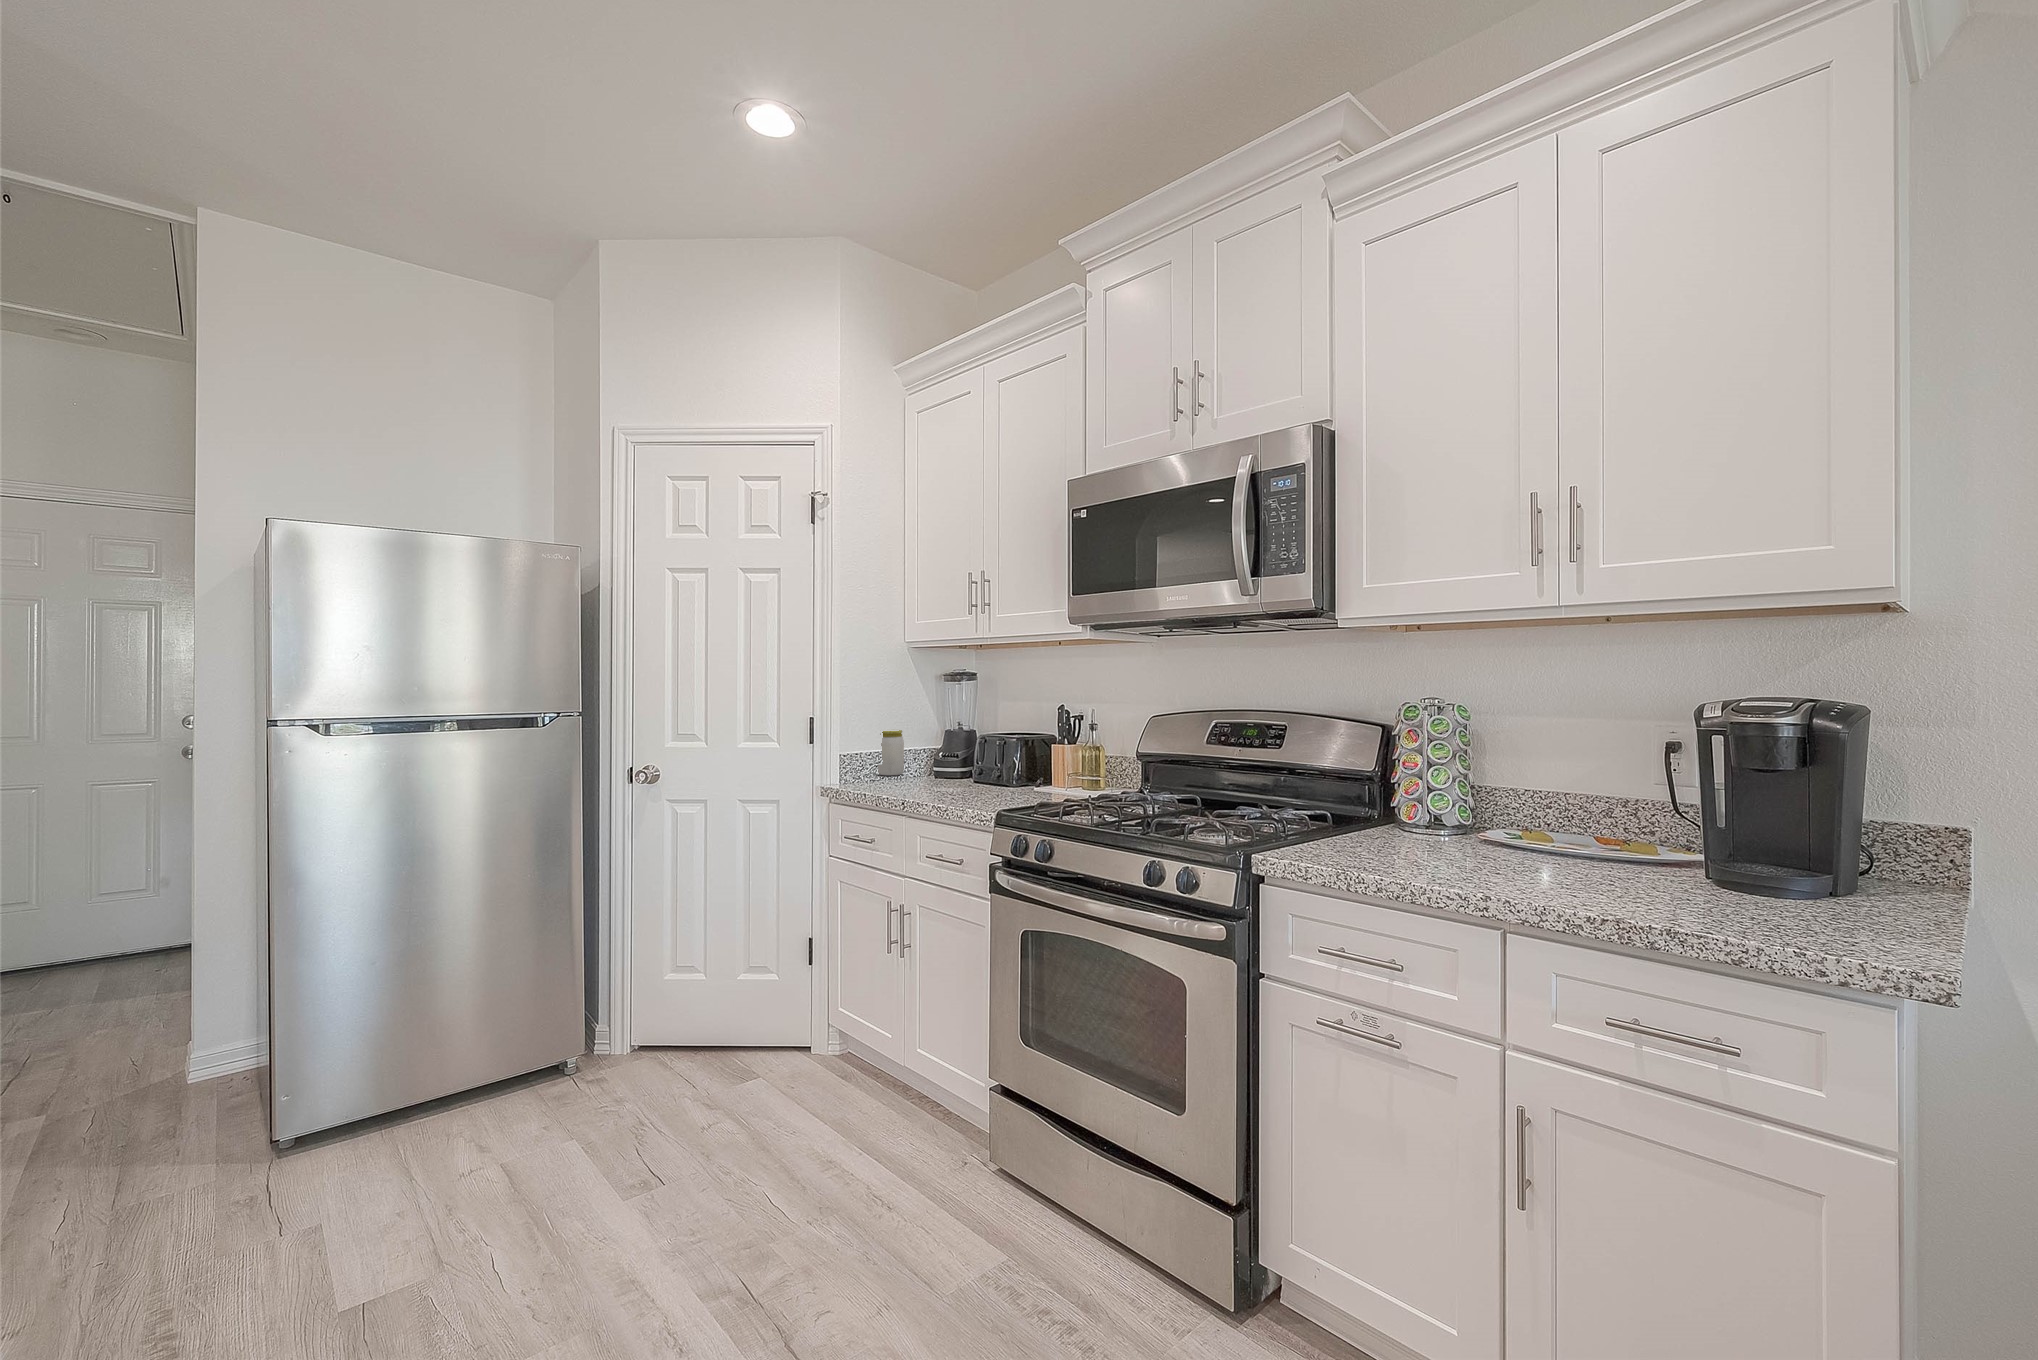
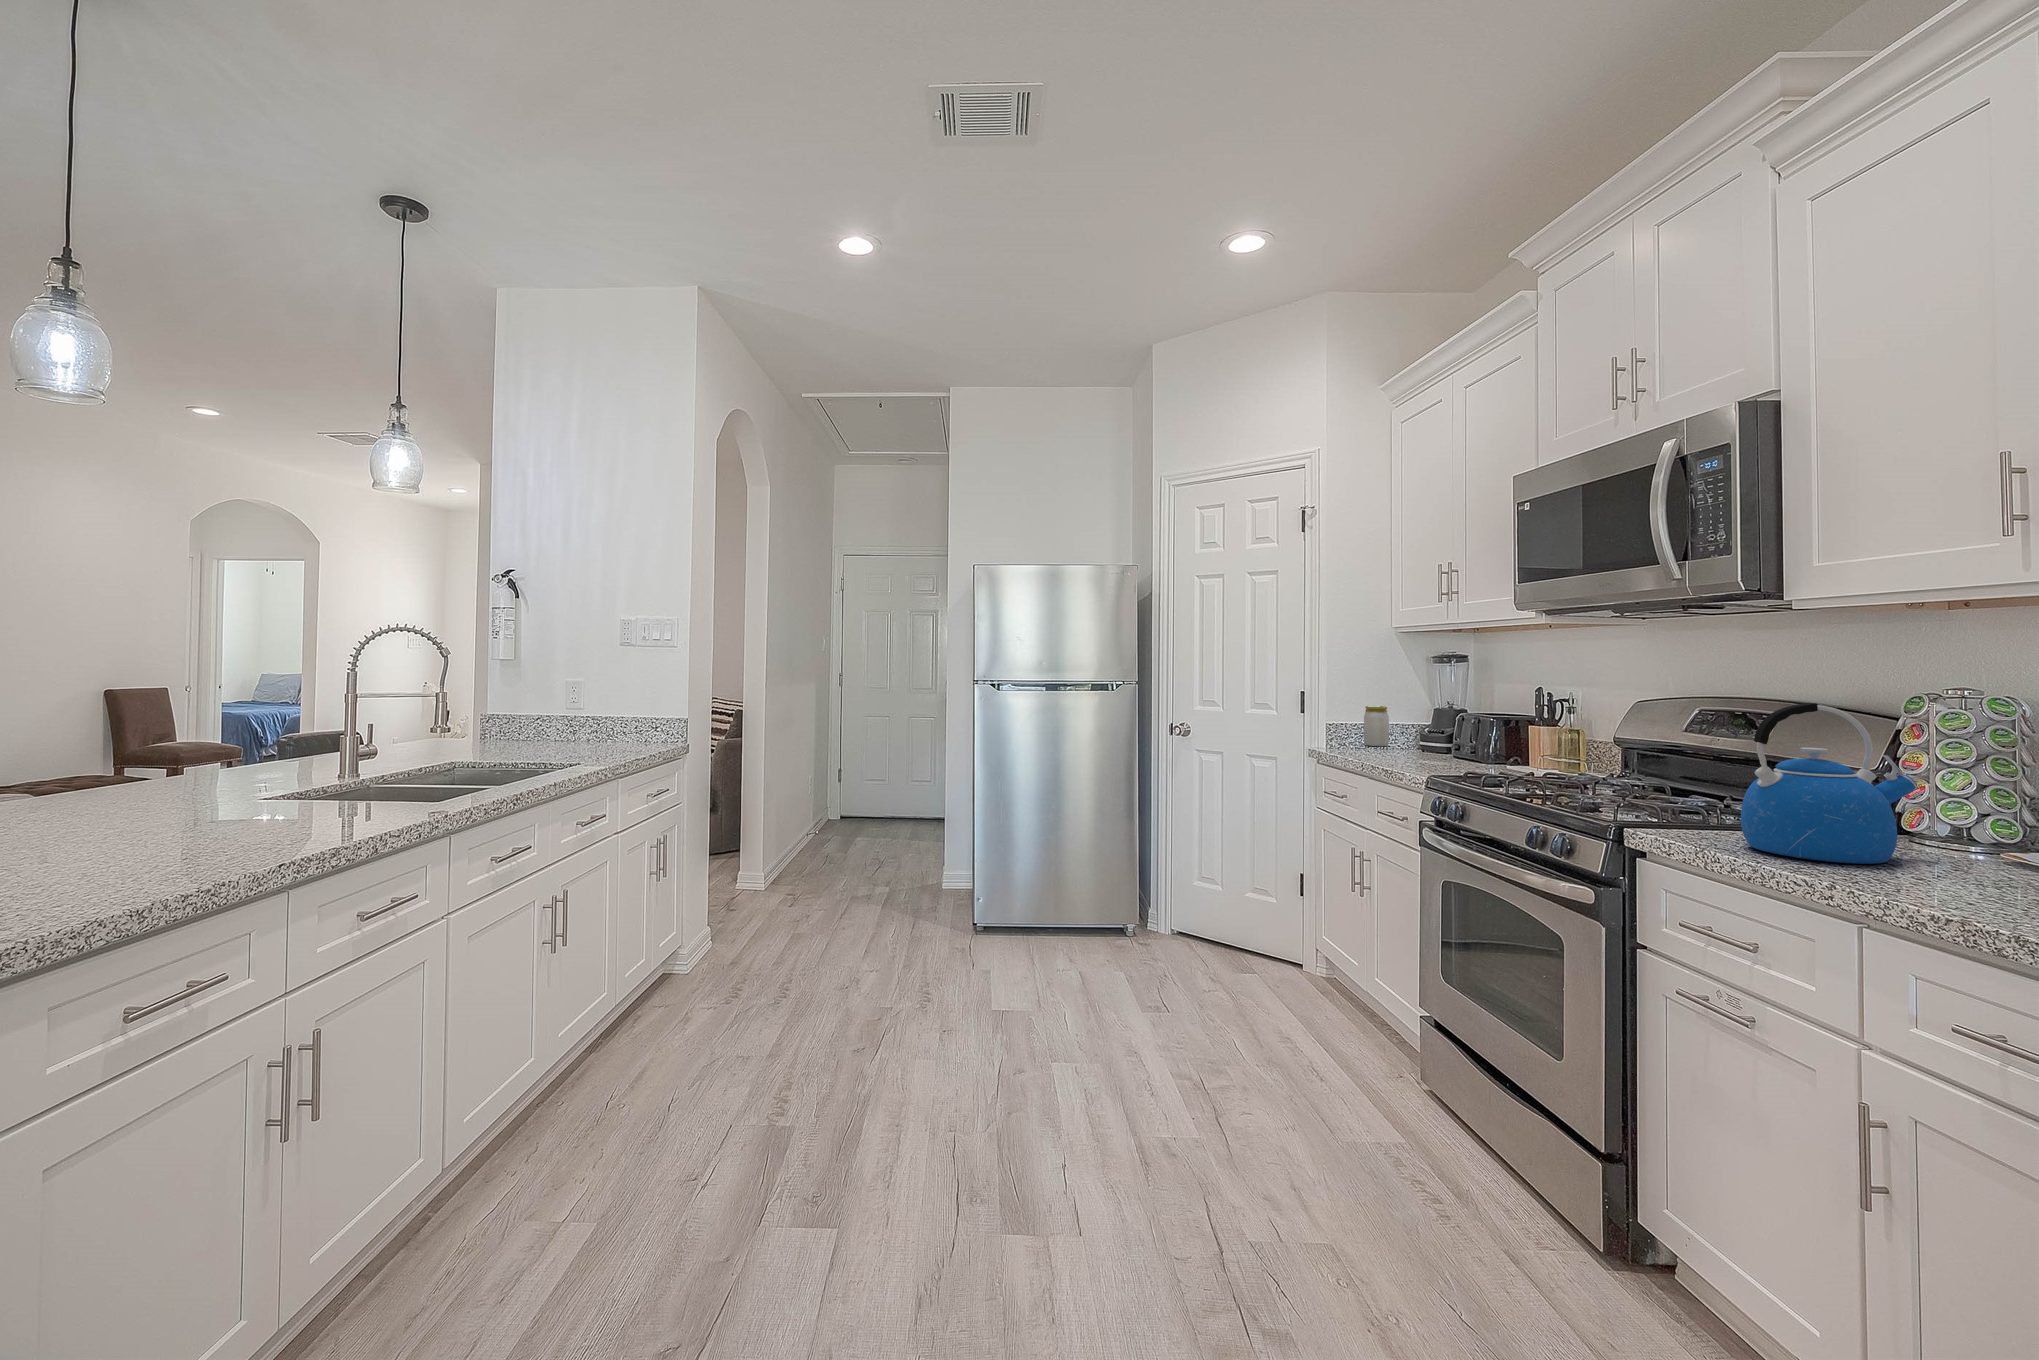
kettle: none [1356,715,1468,868] -> present [1741,703,1918,864]

